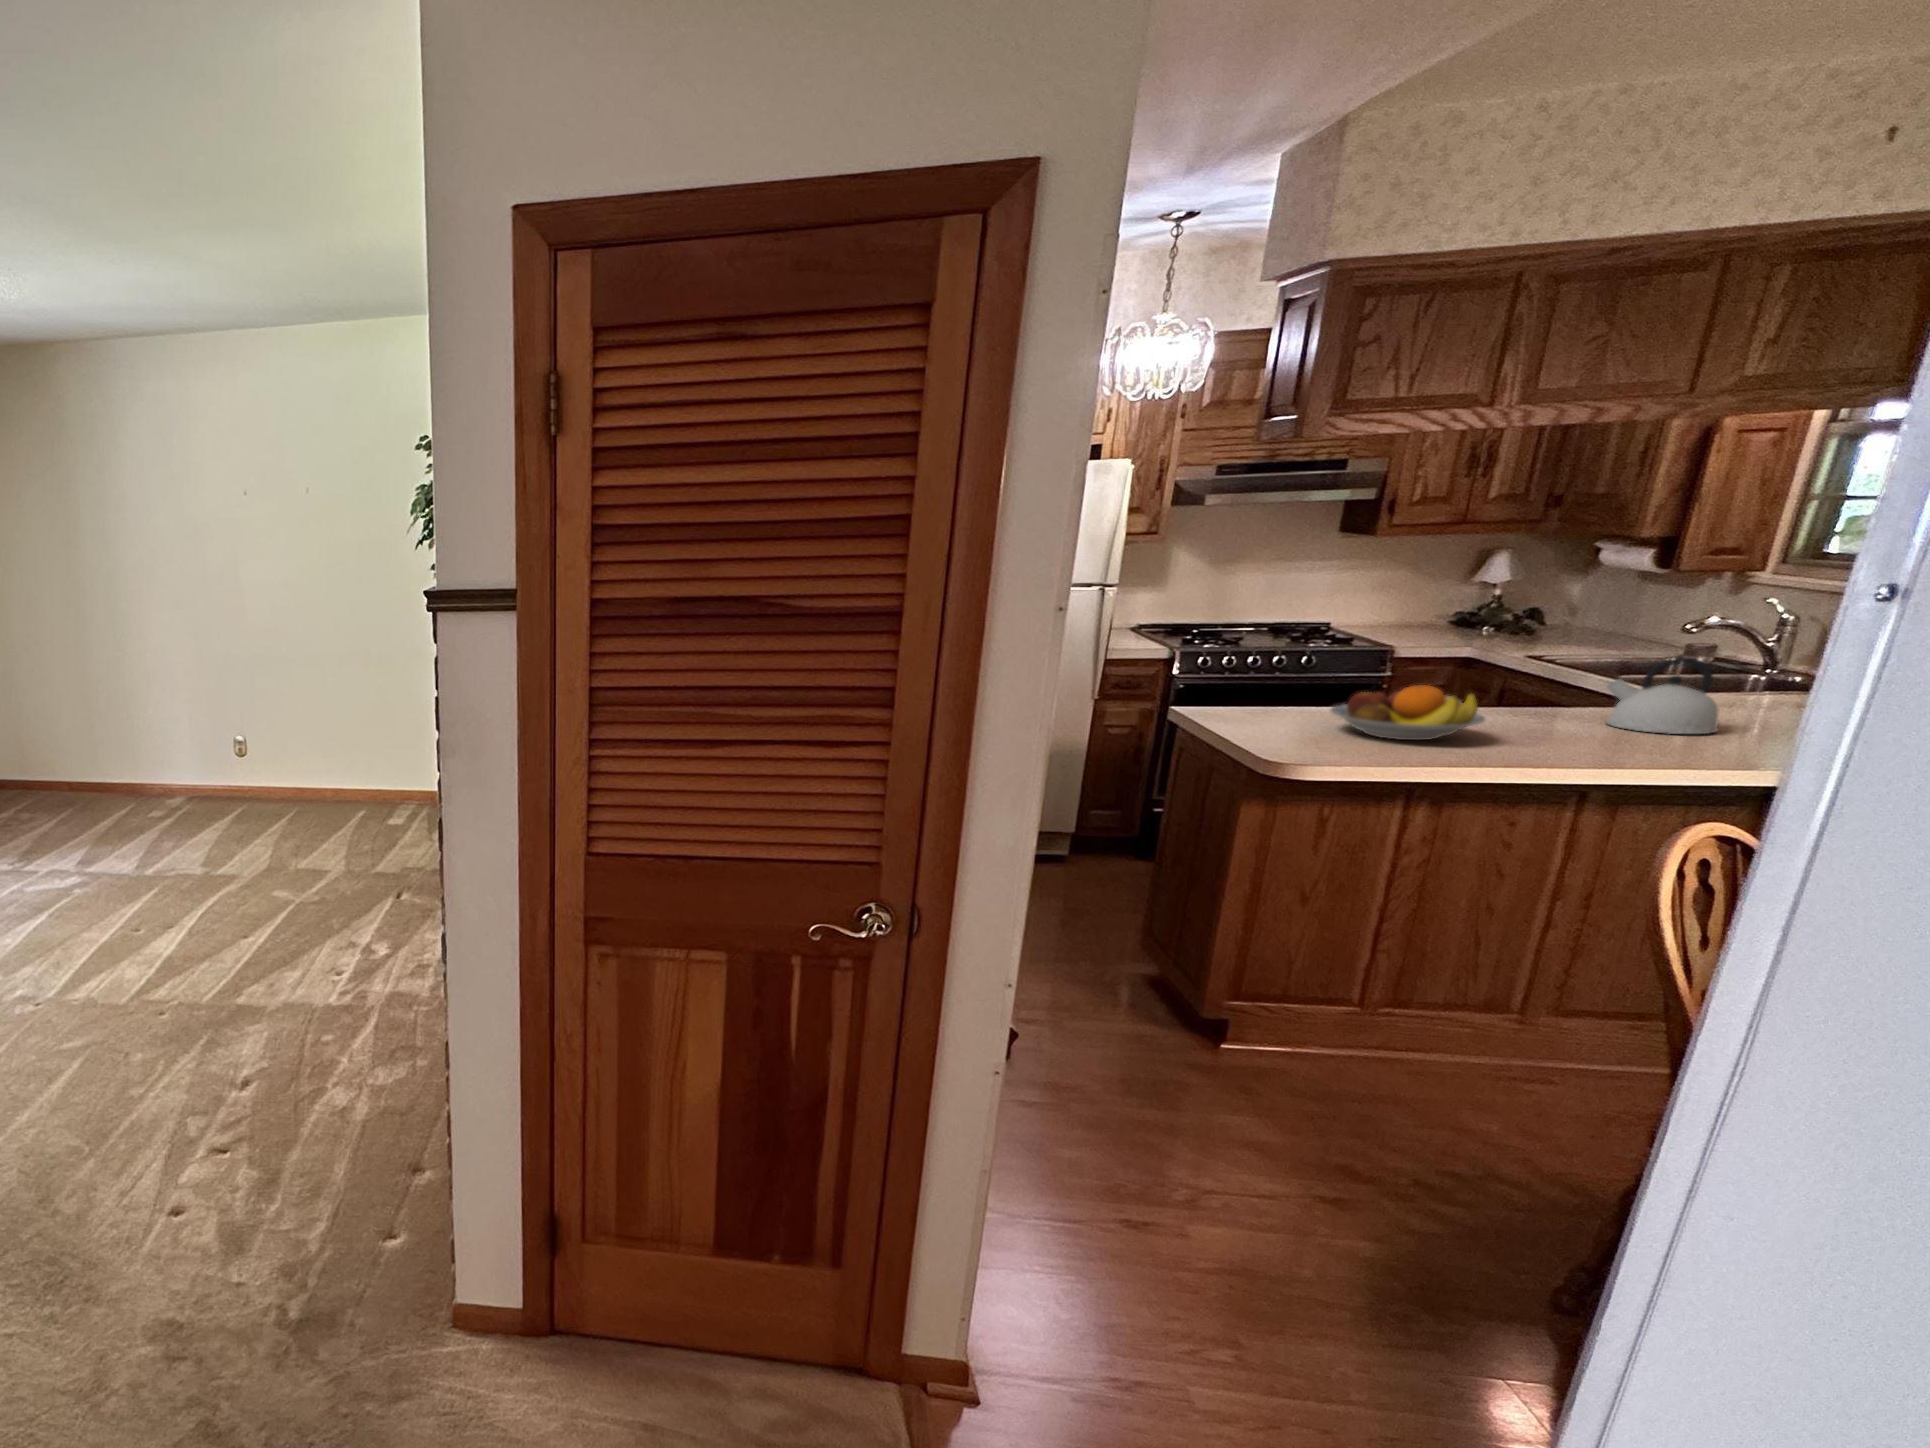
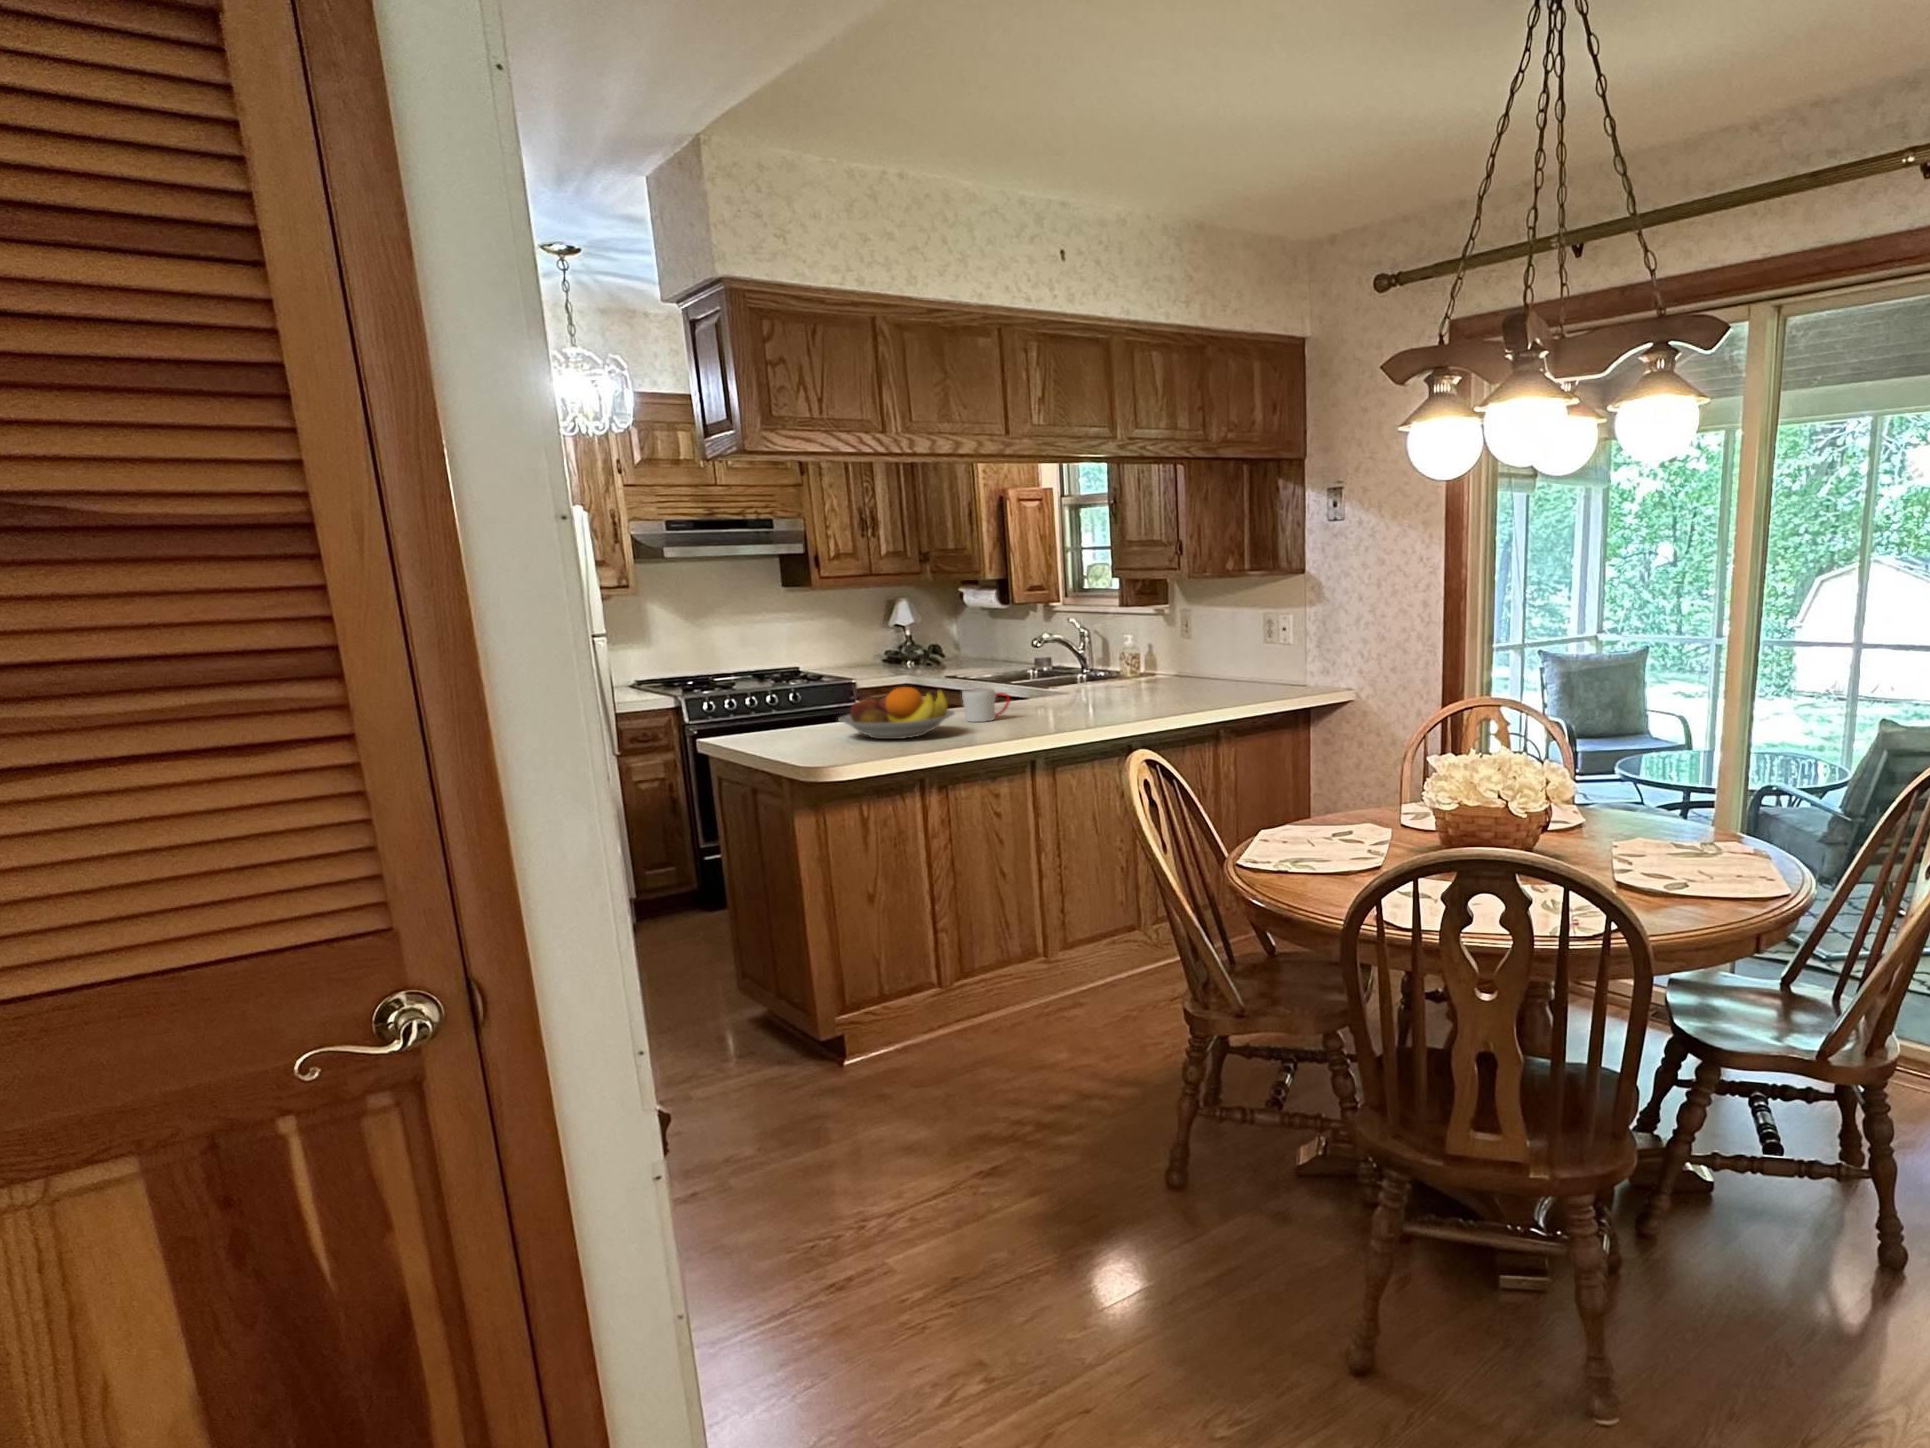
kettle: present [1607,657,1718,734] -> none [1016,653,1088,713]
mug: none [1507,691,1584,731] -> present [962,688,1010,722]

